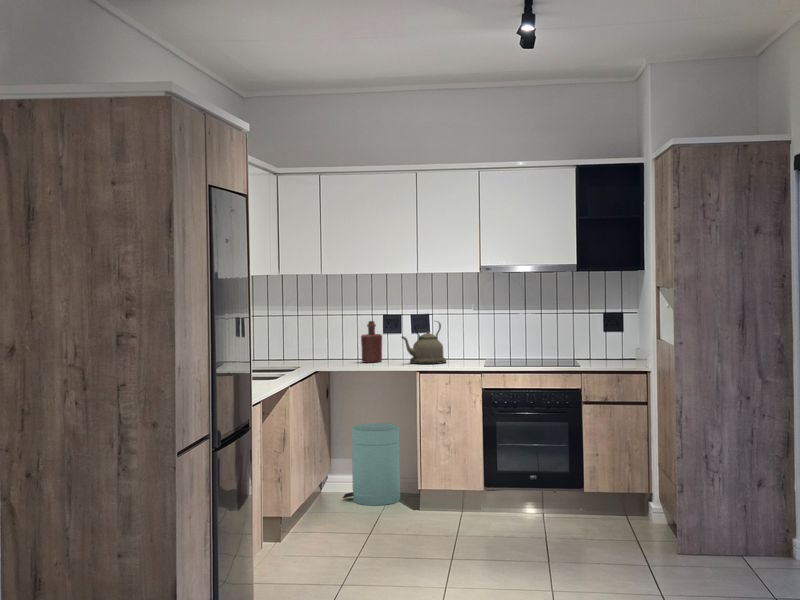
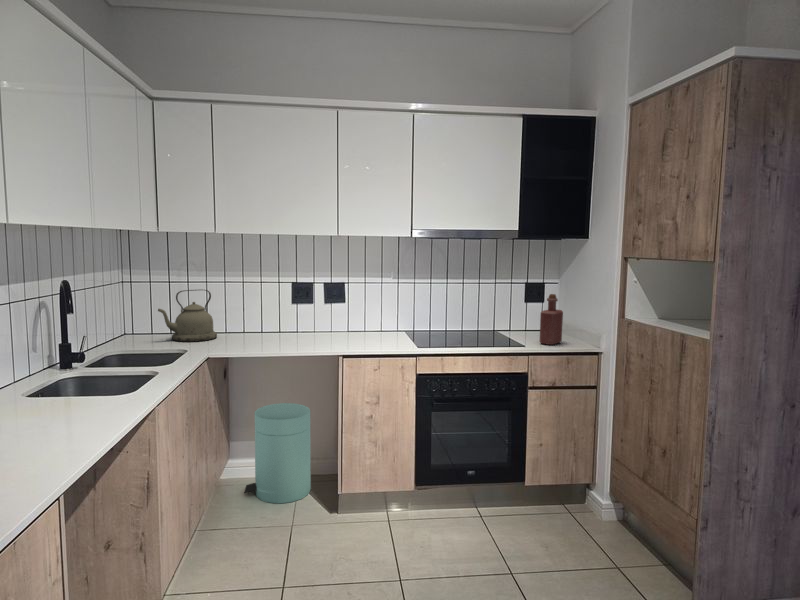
bottle: present [361,321,382,363] -> present [540,294,563,345]
kettle: present [402,321,446,364] -> present [158,290,217,342]

